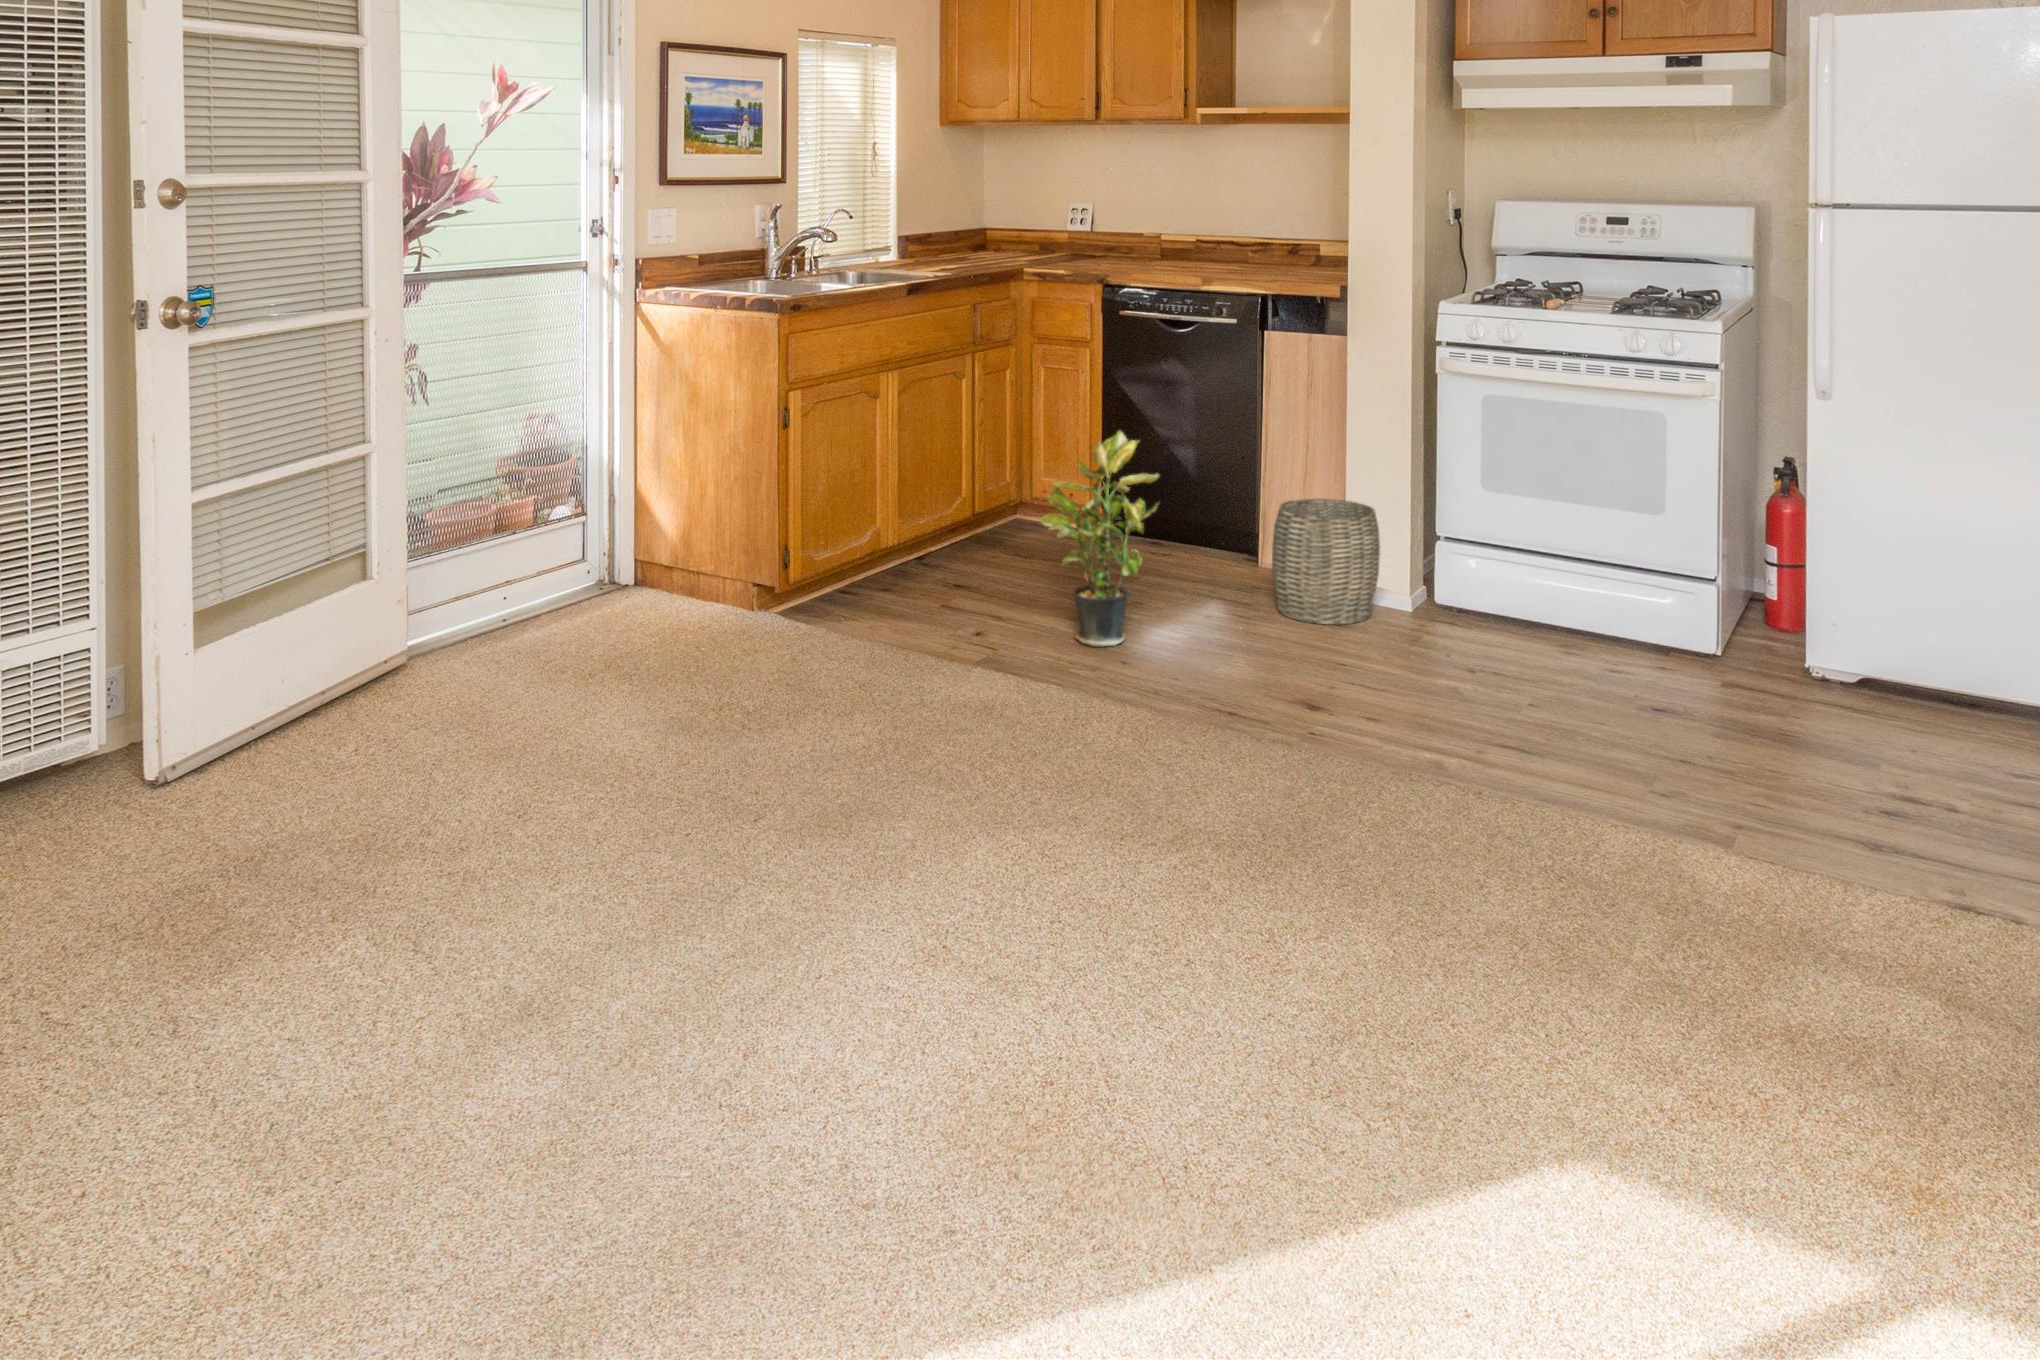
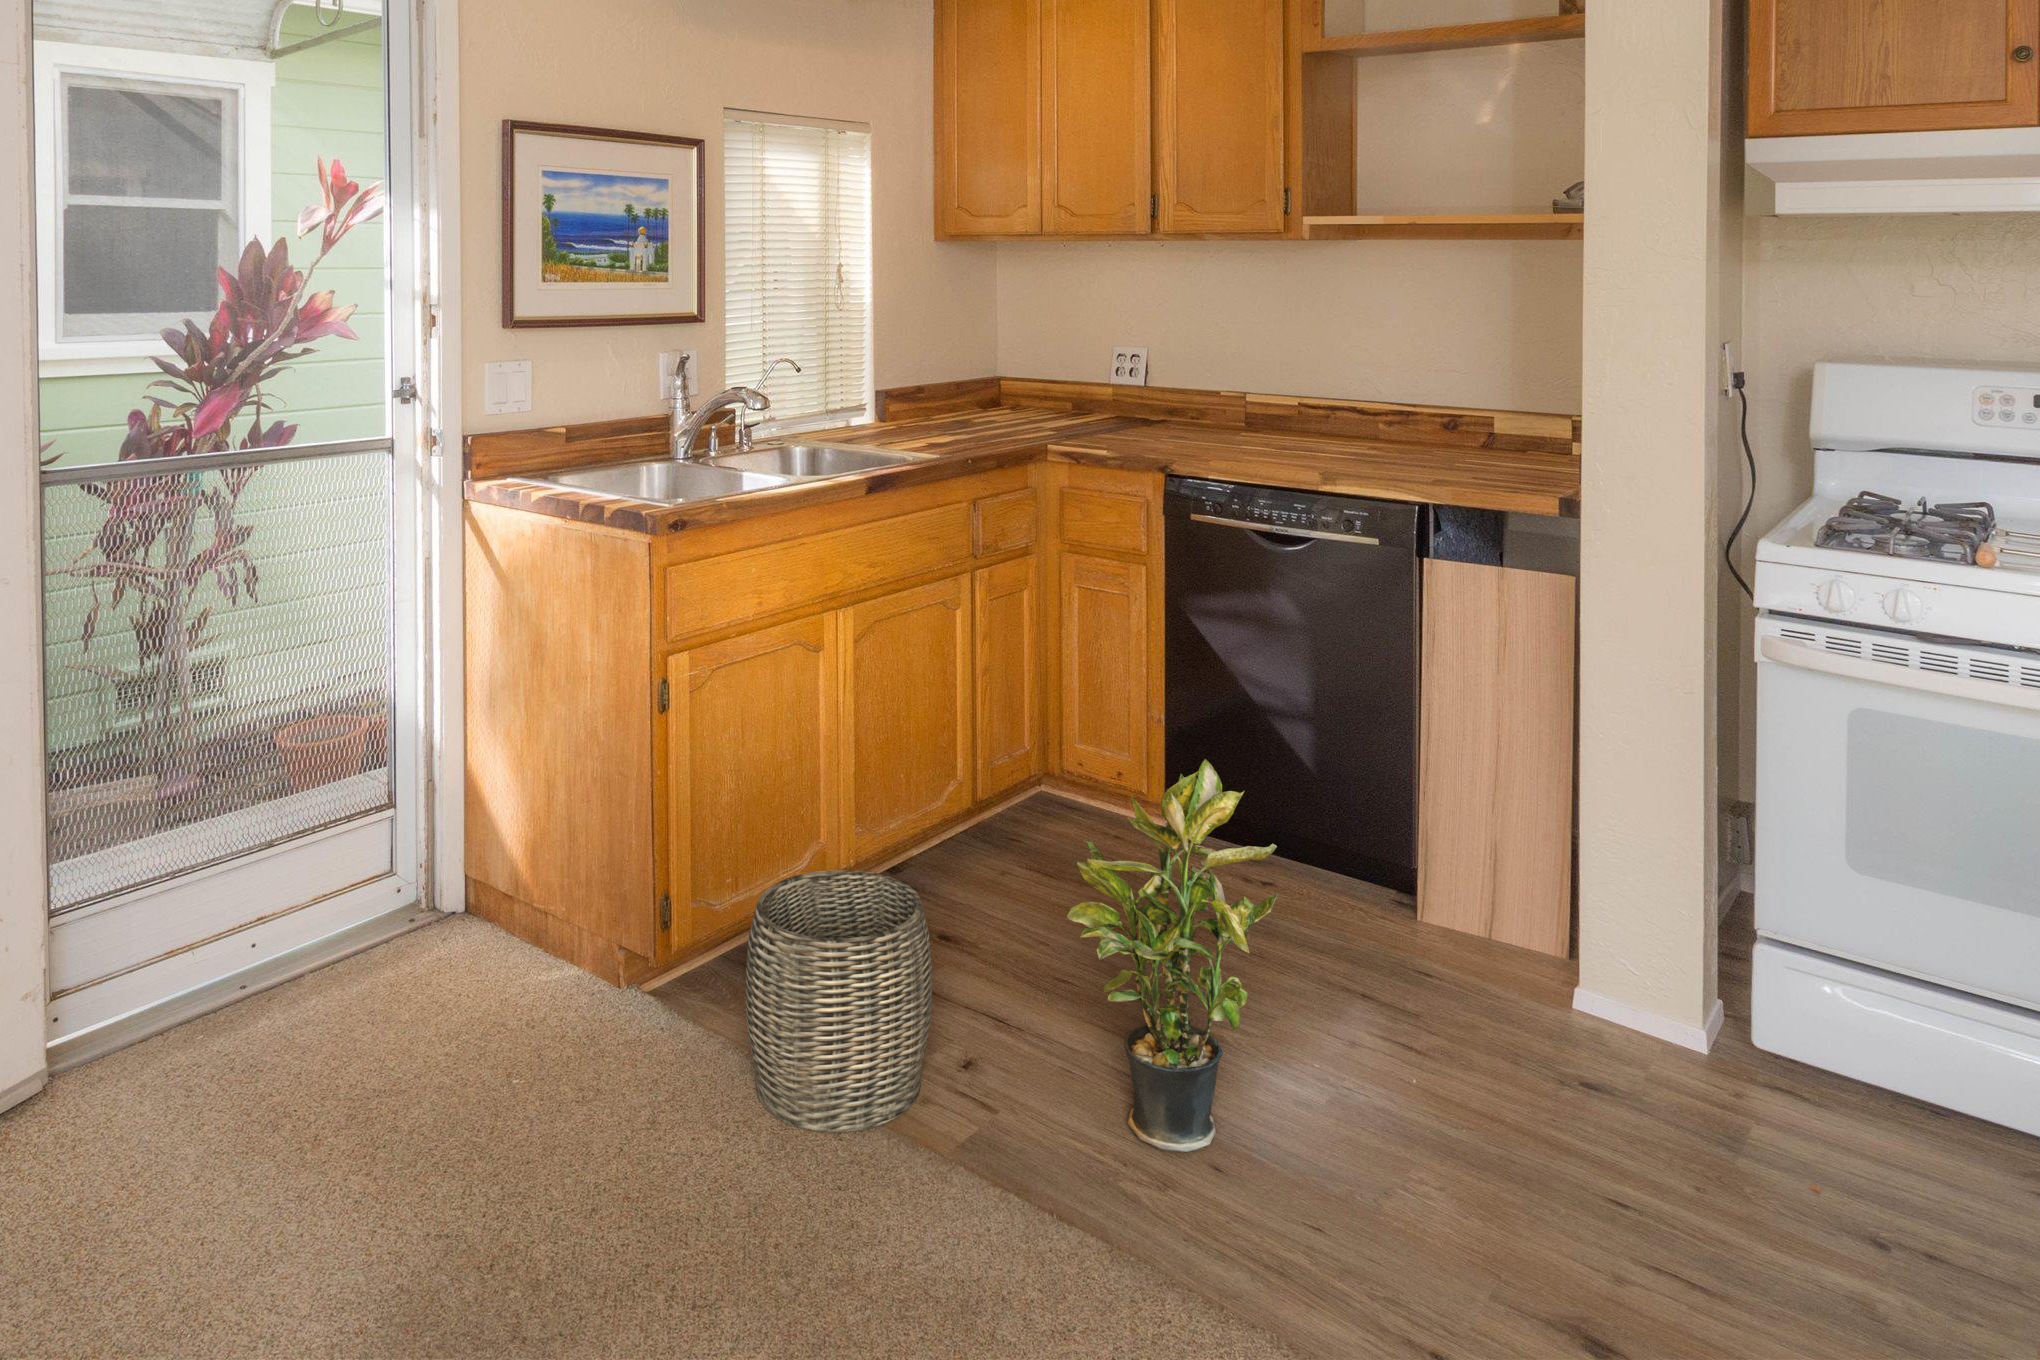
woven basket: present [1272,499,1380,624] -> present [746,870,932,1132]

